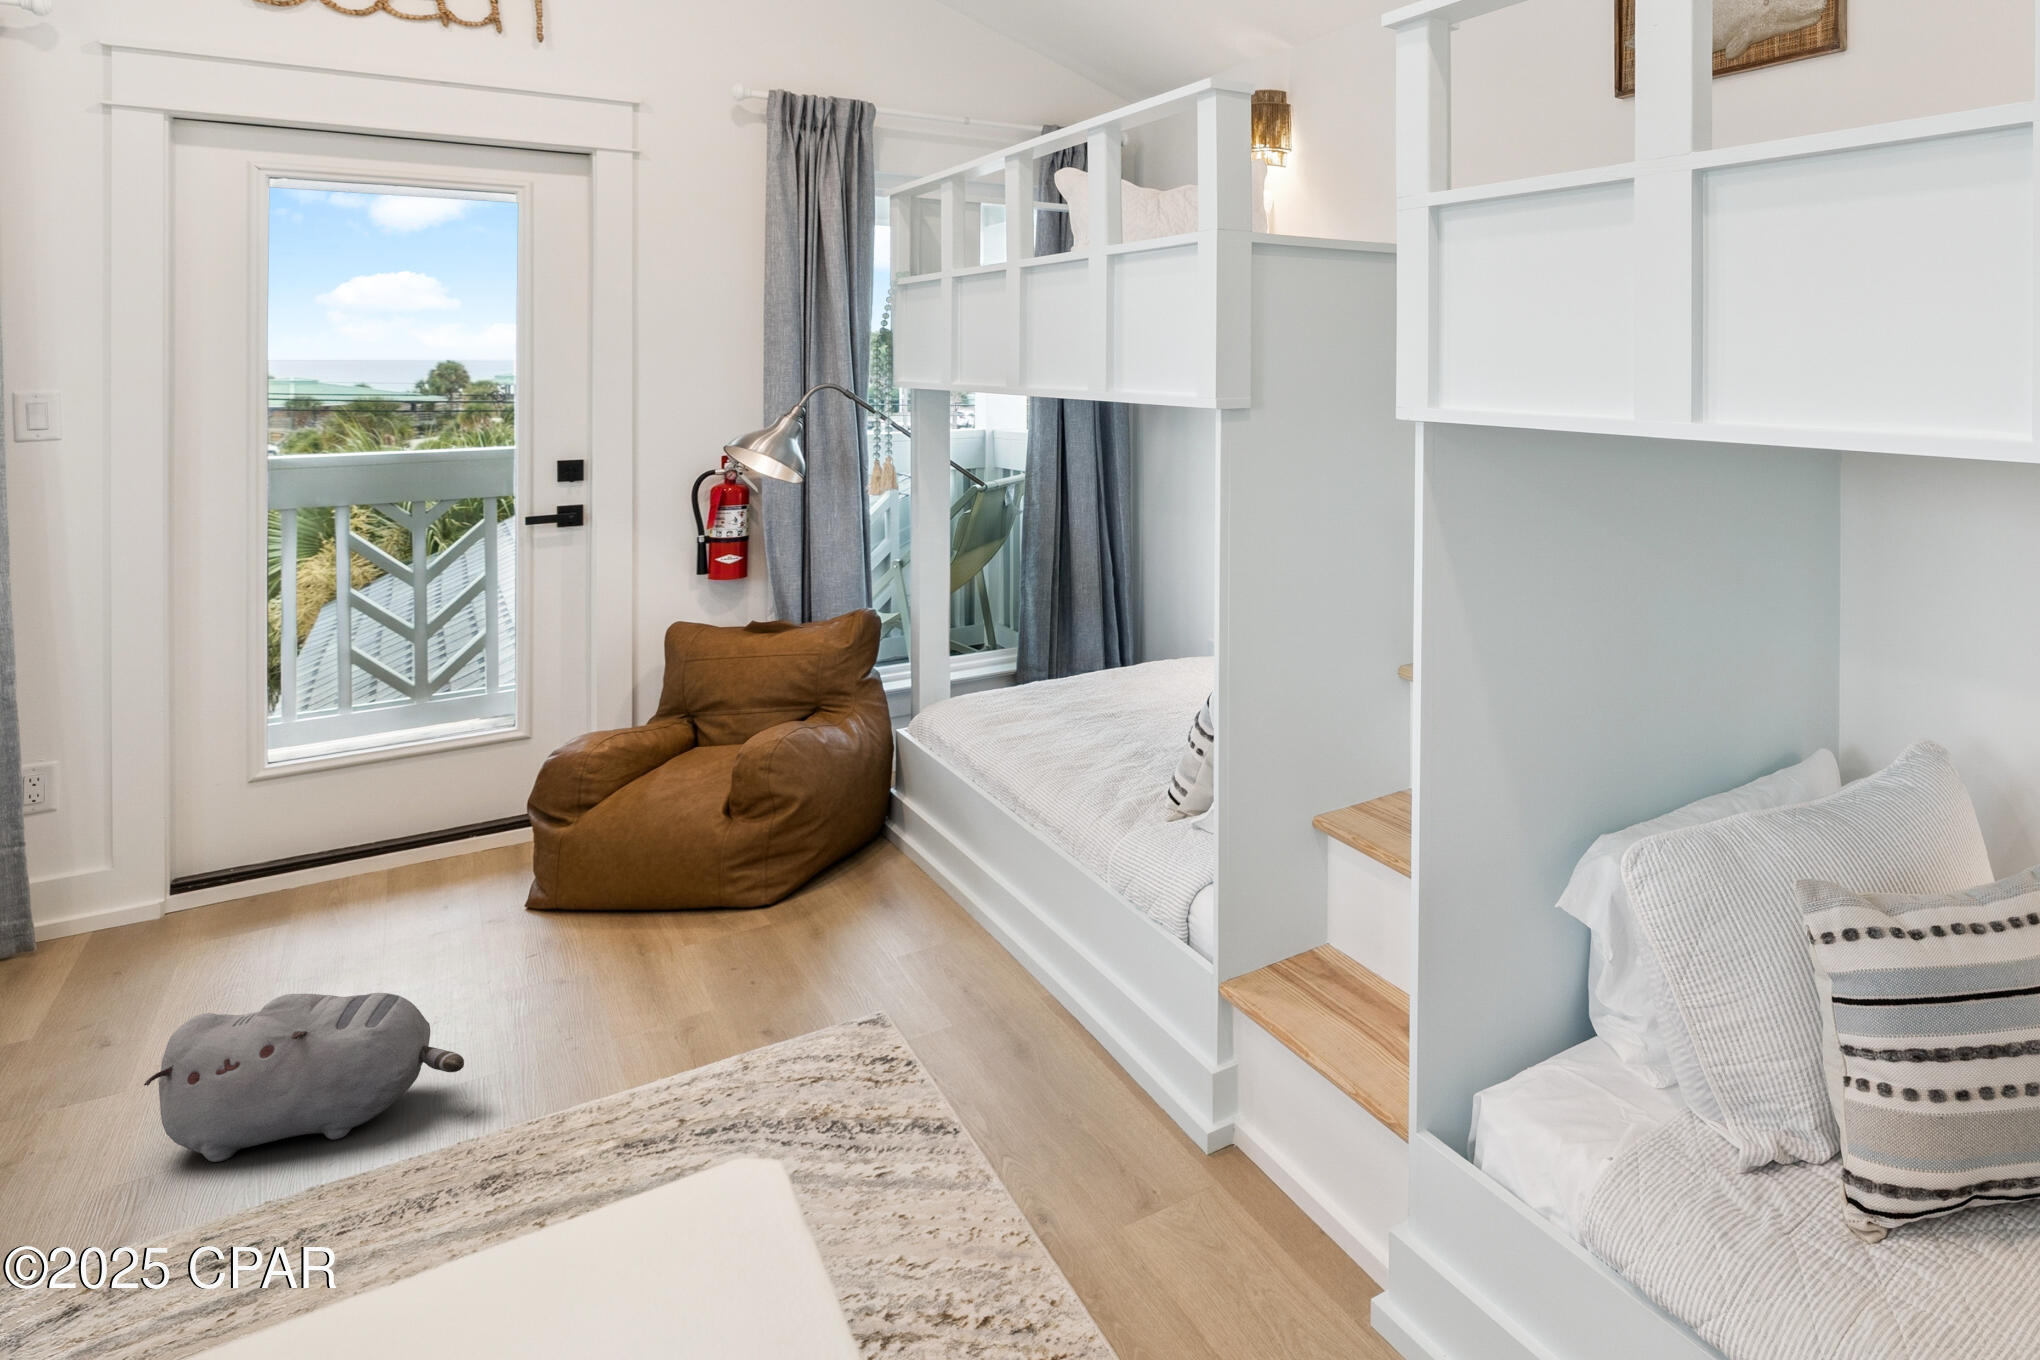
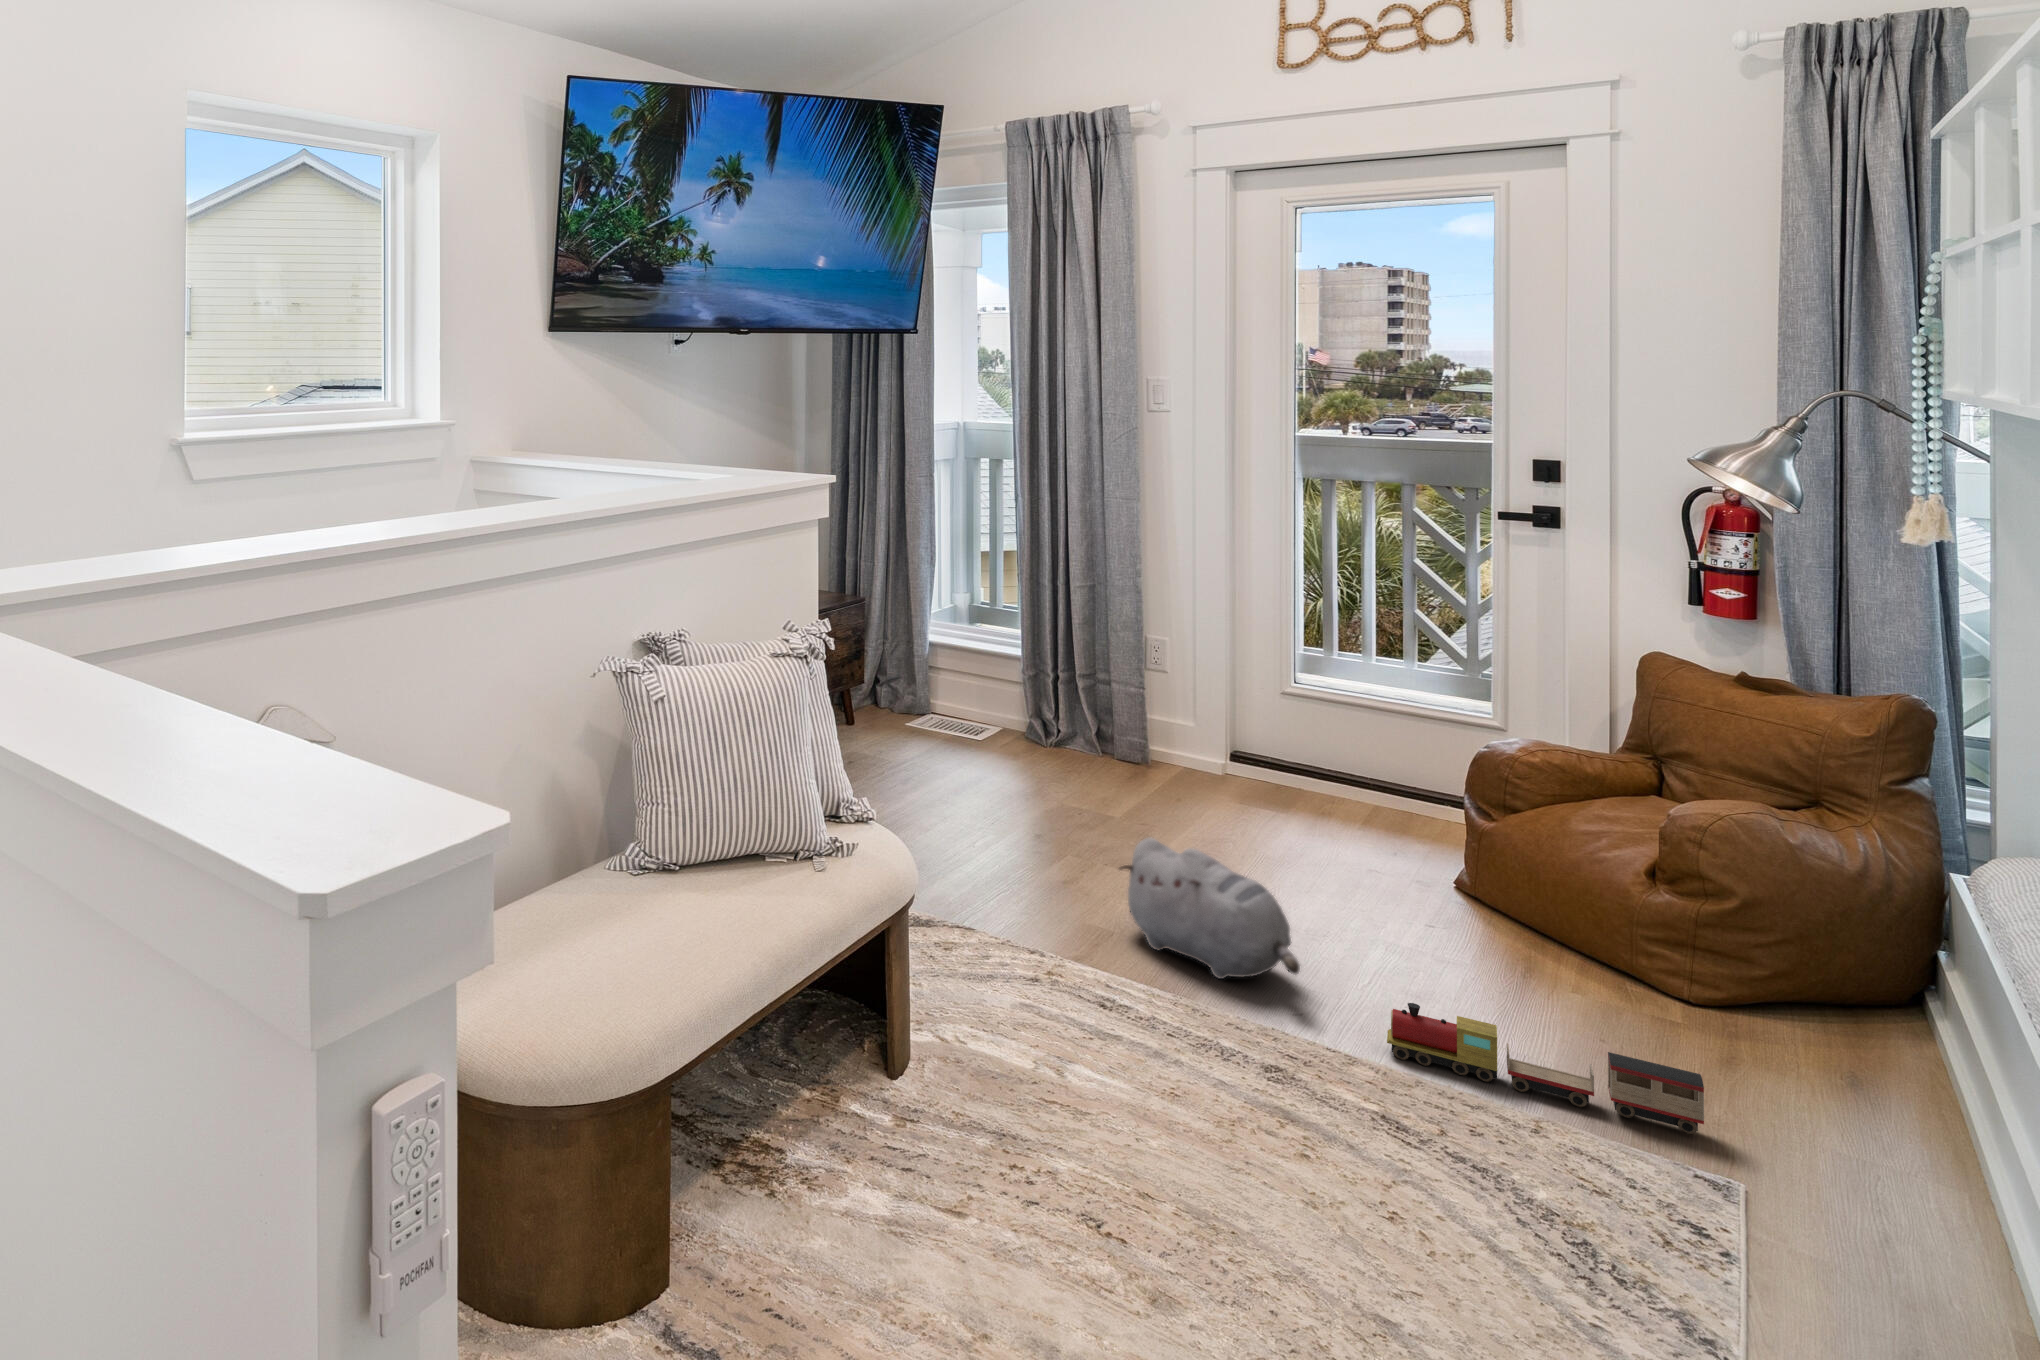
toy train: none [572,946,843,1089] -> present [1387,1003,1704,1134]

